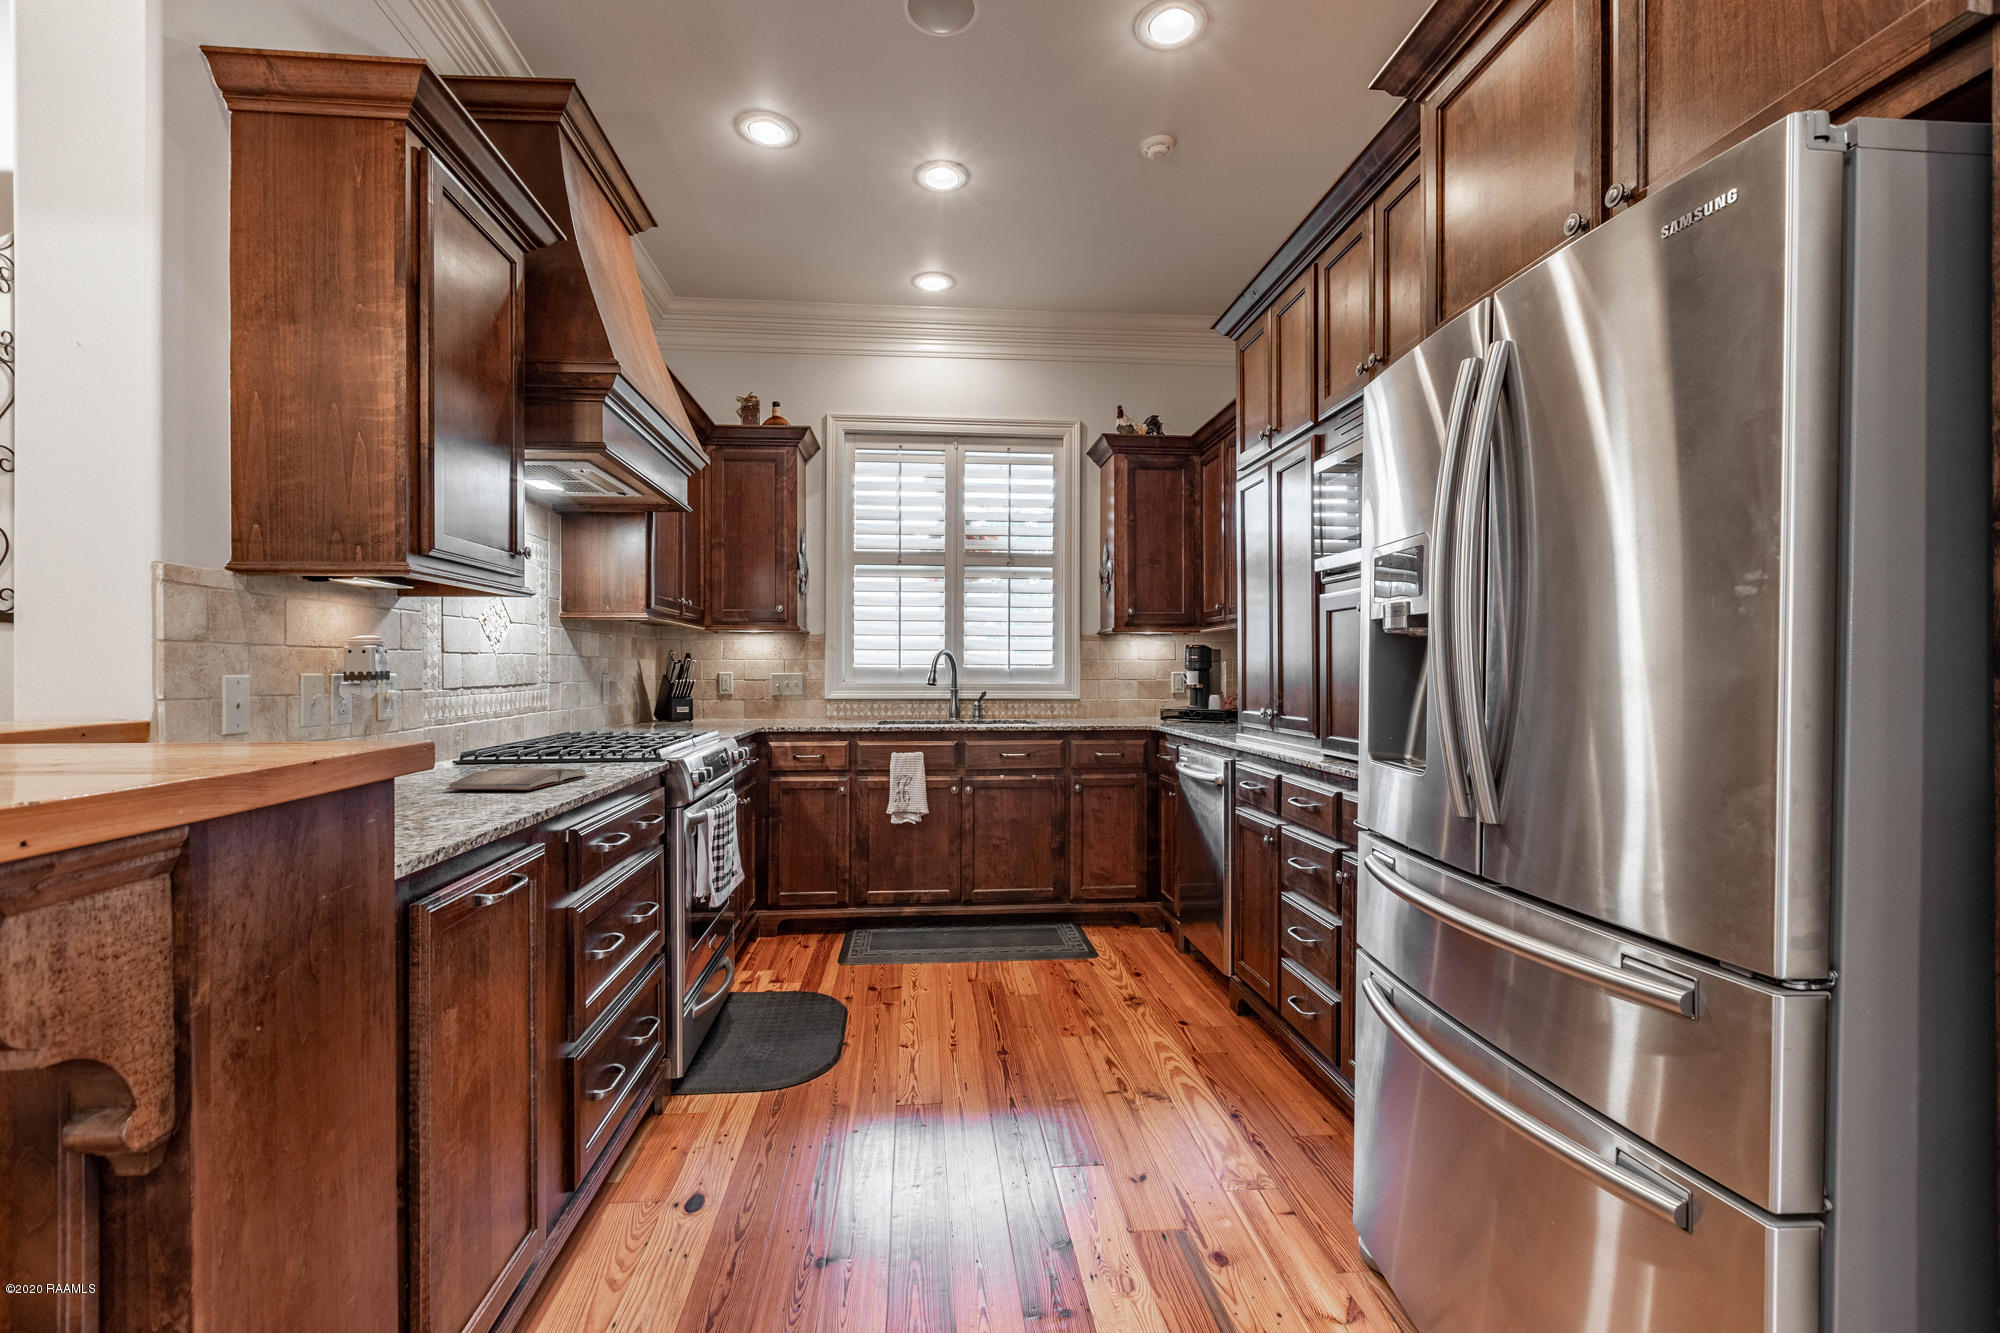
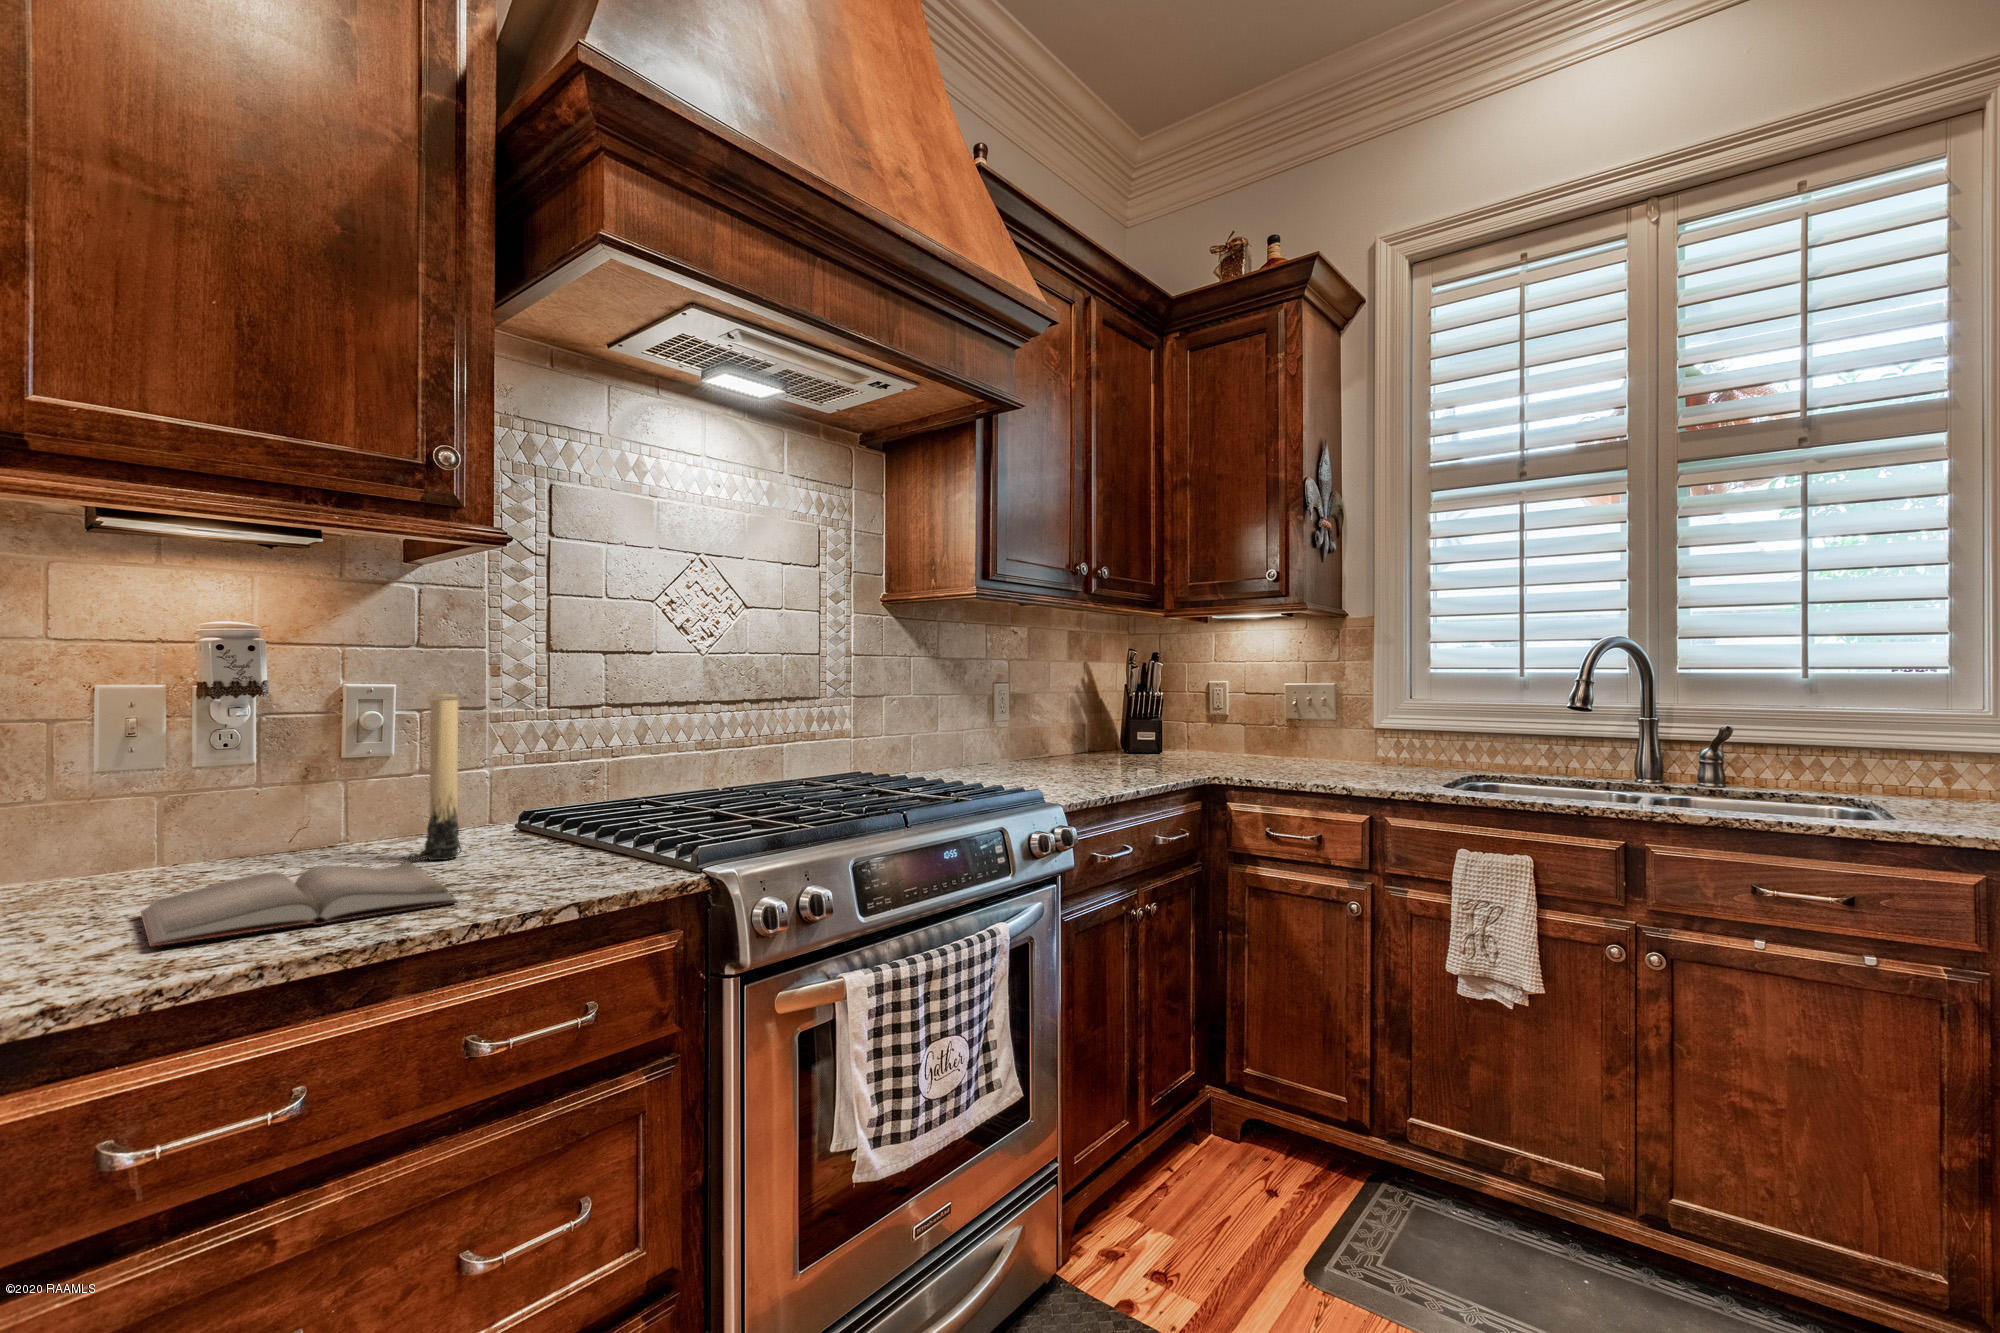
candle: none [466,680,490,775] -> present [406,694,462,862]

